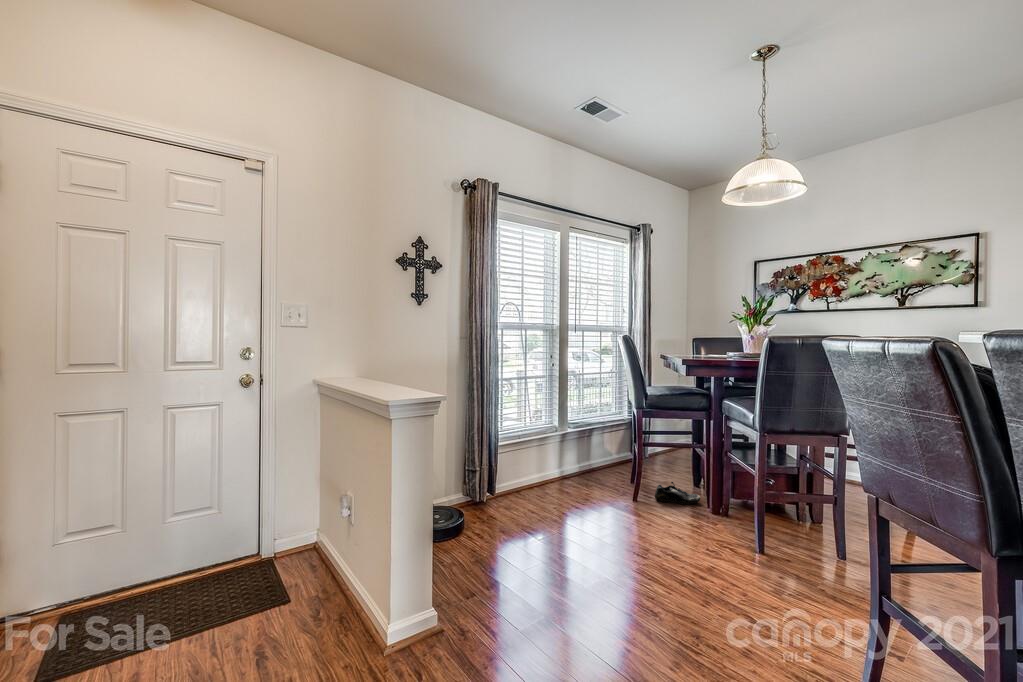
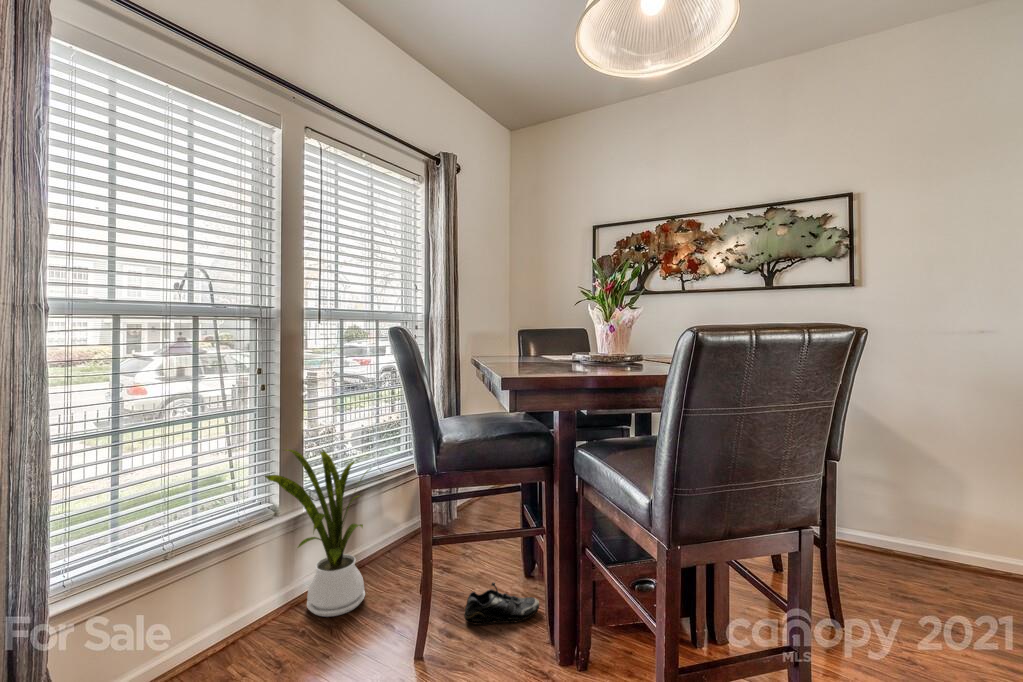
house plant: none [549,397,604,488] -> present [265,449,369,617]

